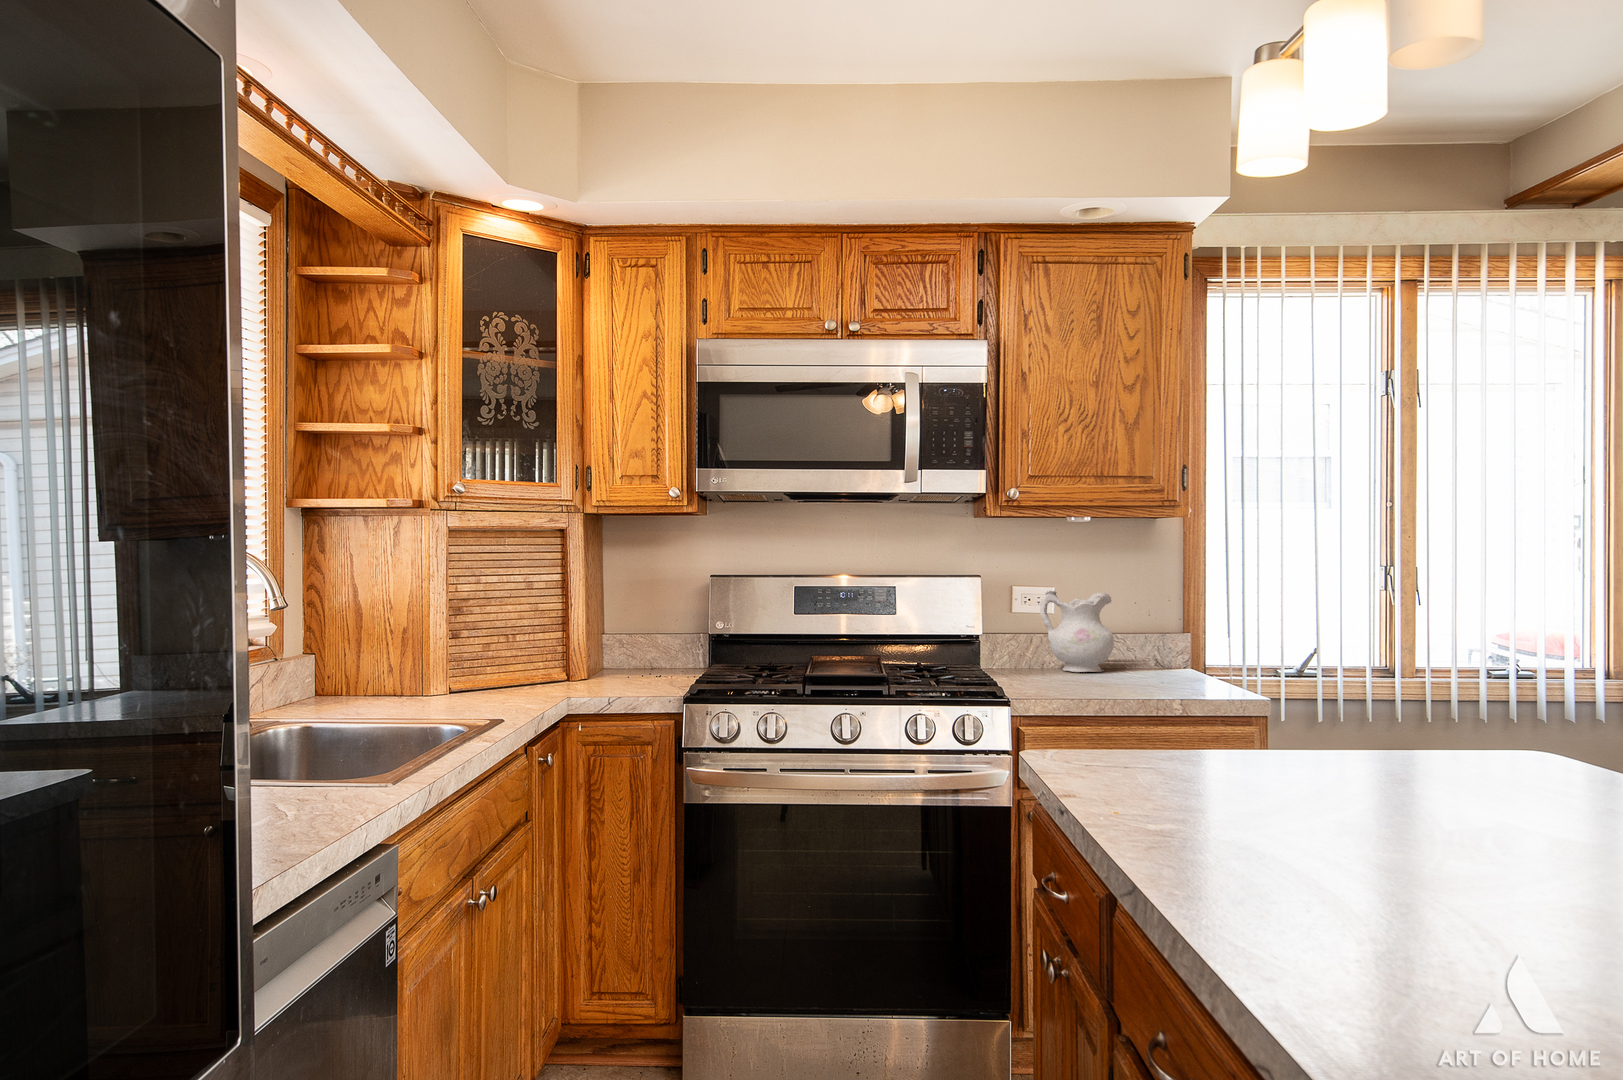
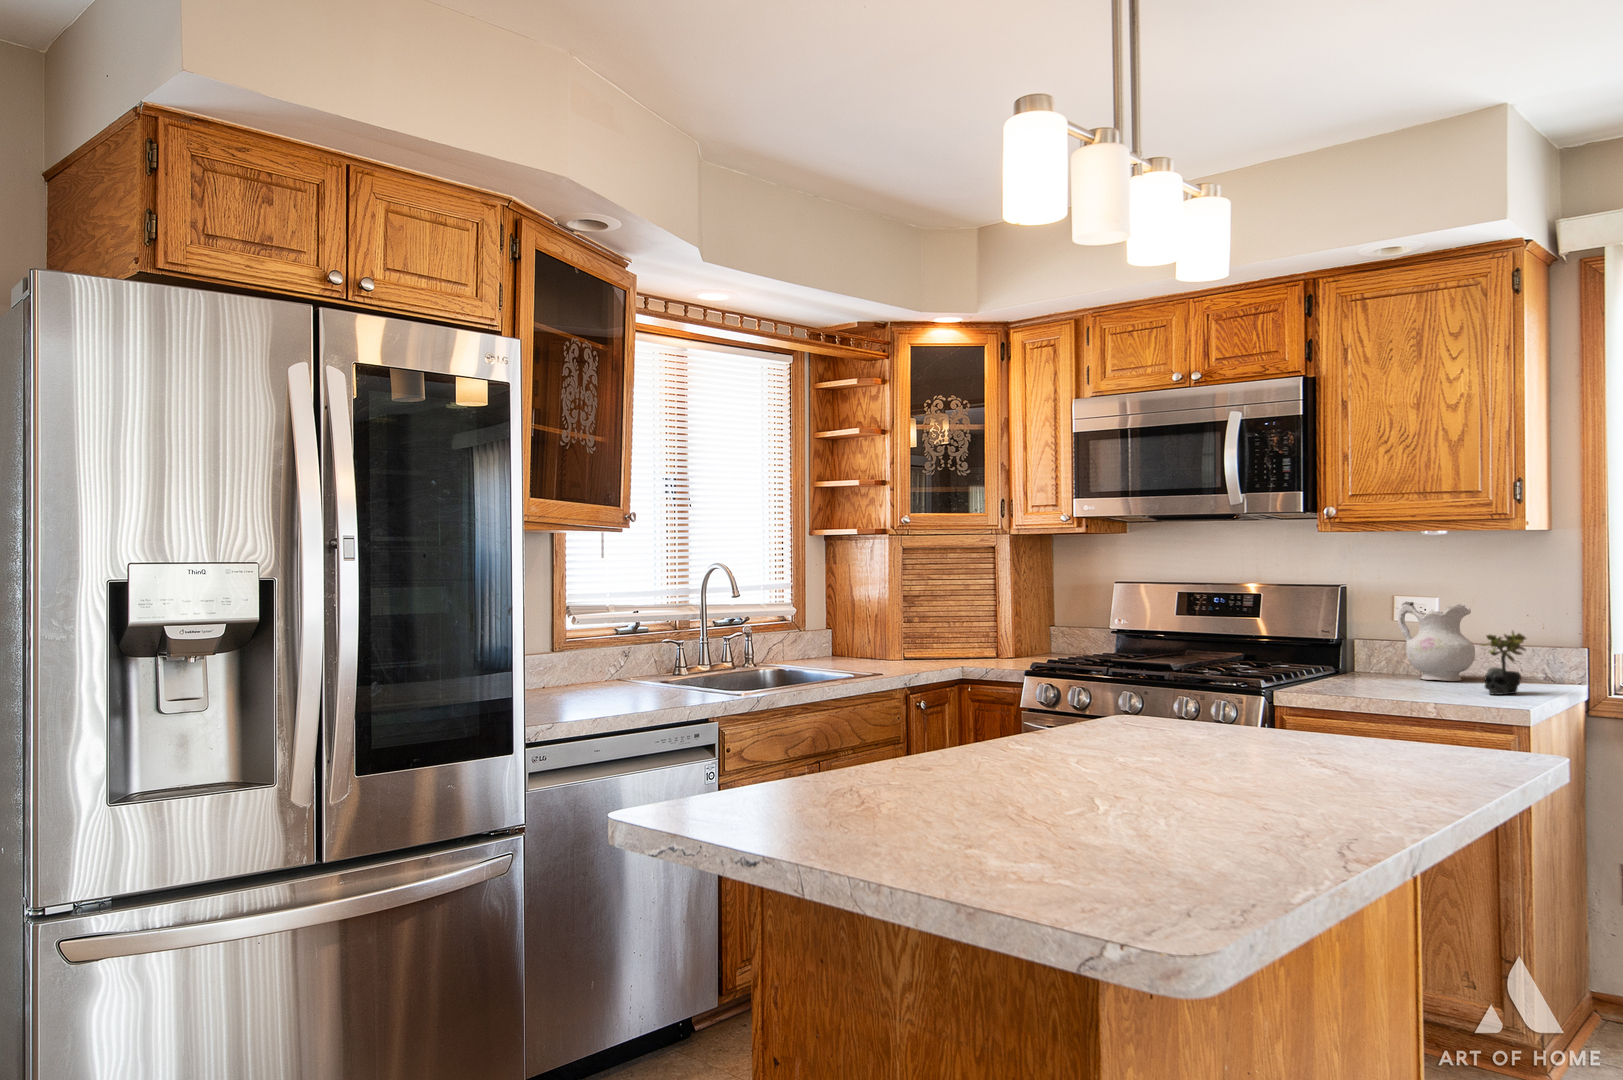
succulent plant: none [1162,621,1209,689] -> present [1481,631,1526,695]

